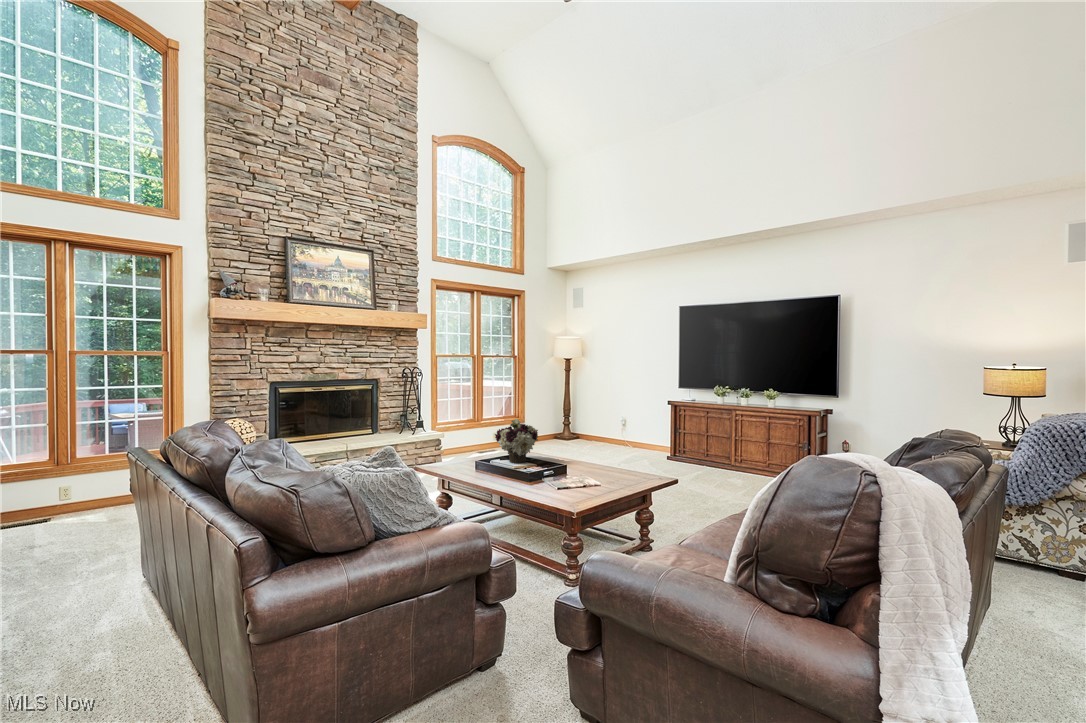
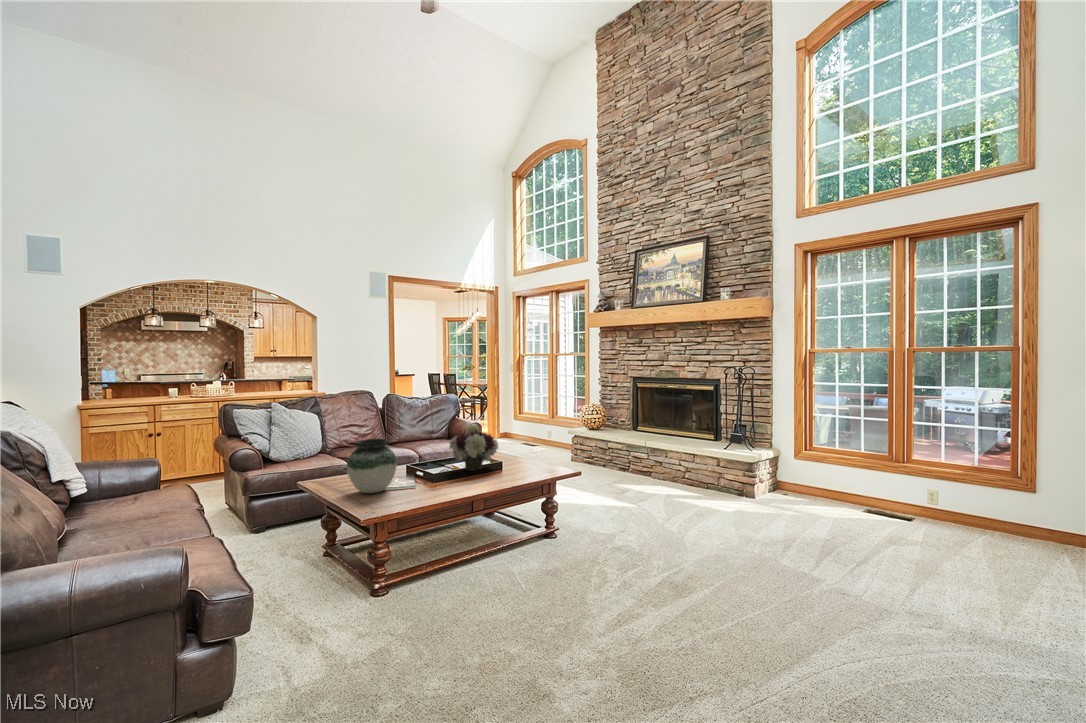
vase: none [581,428,627,480] -> present [347,439,397,493]

